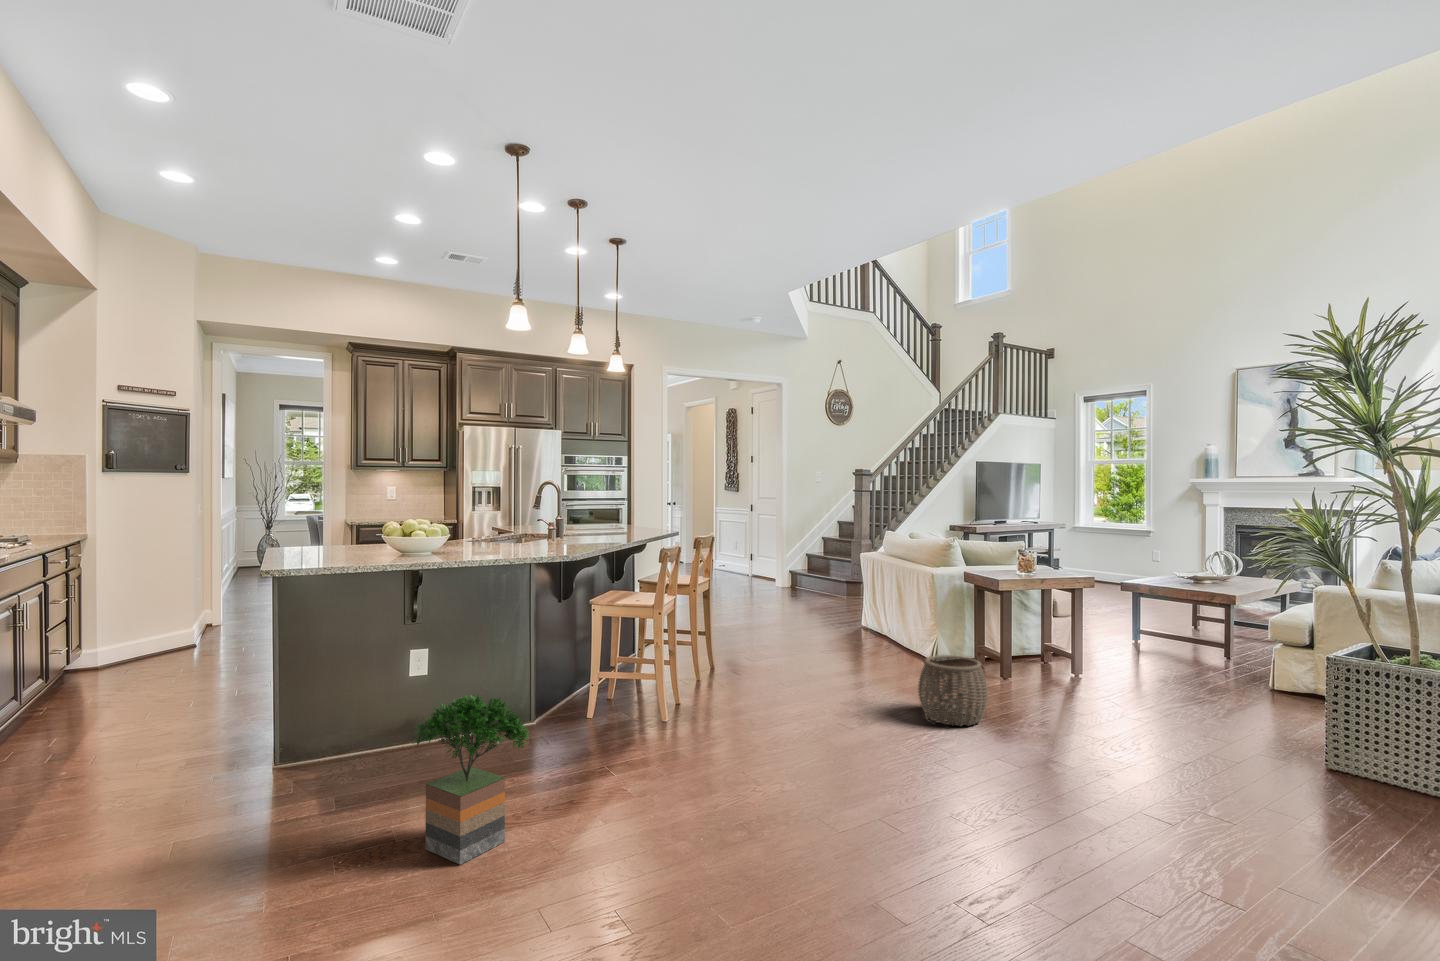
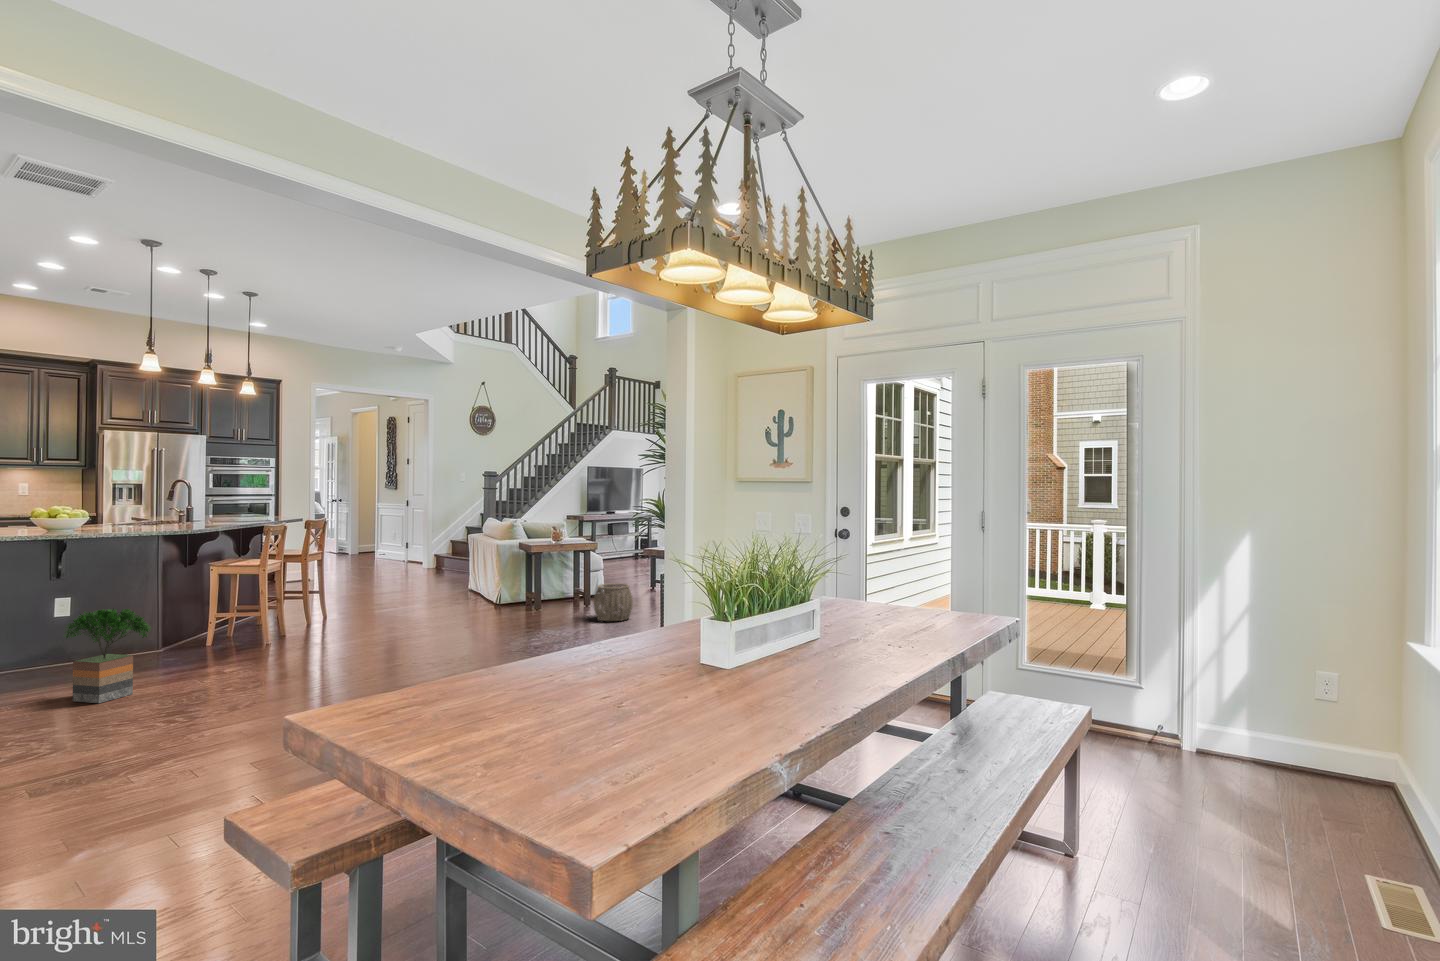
woven basket: present [918,655,988,726] -> present [594,583,633,621]

